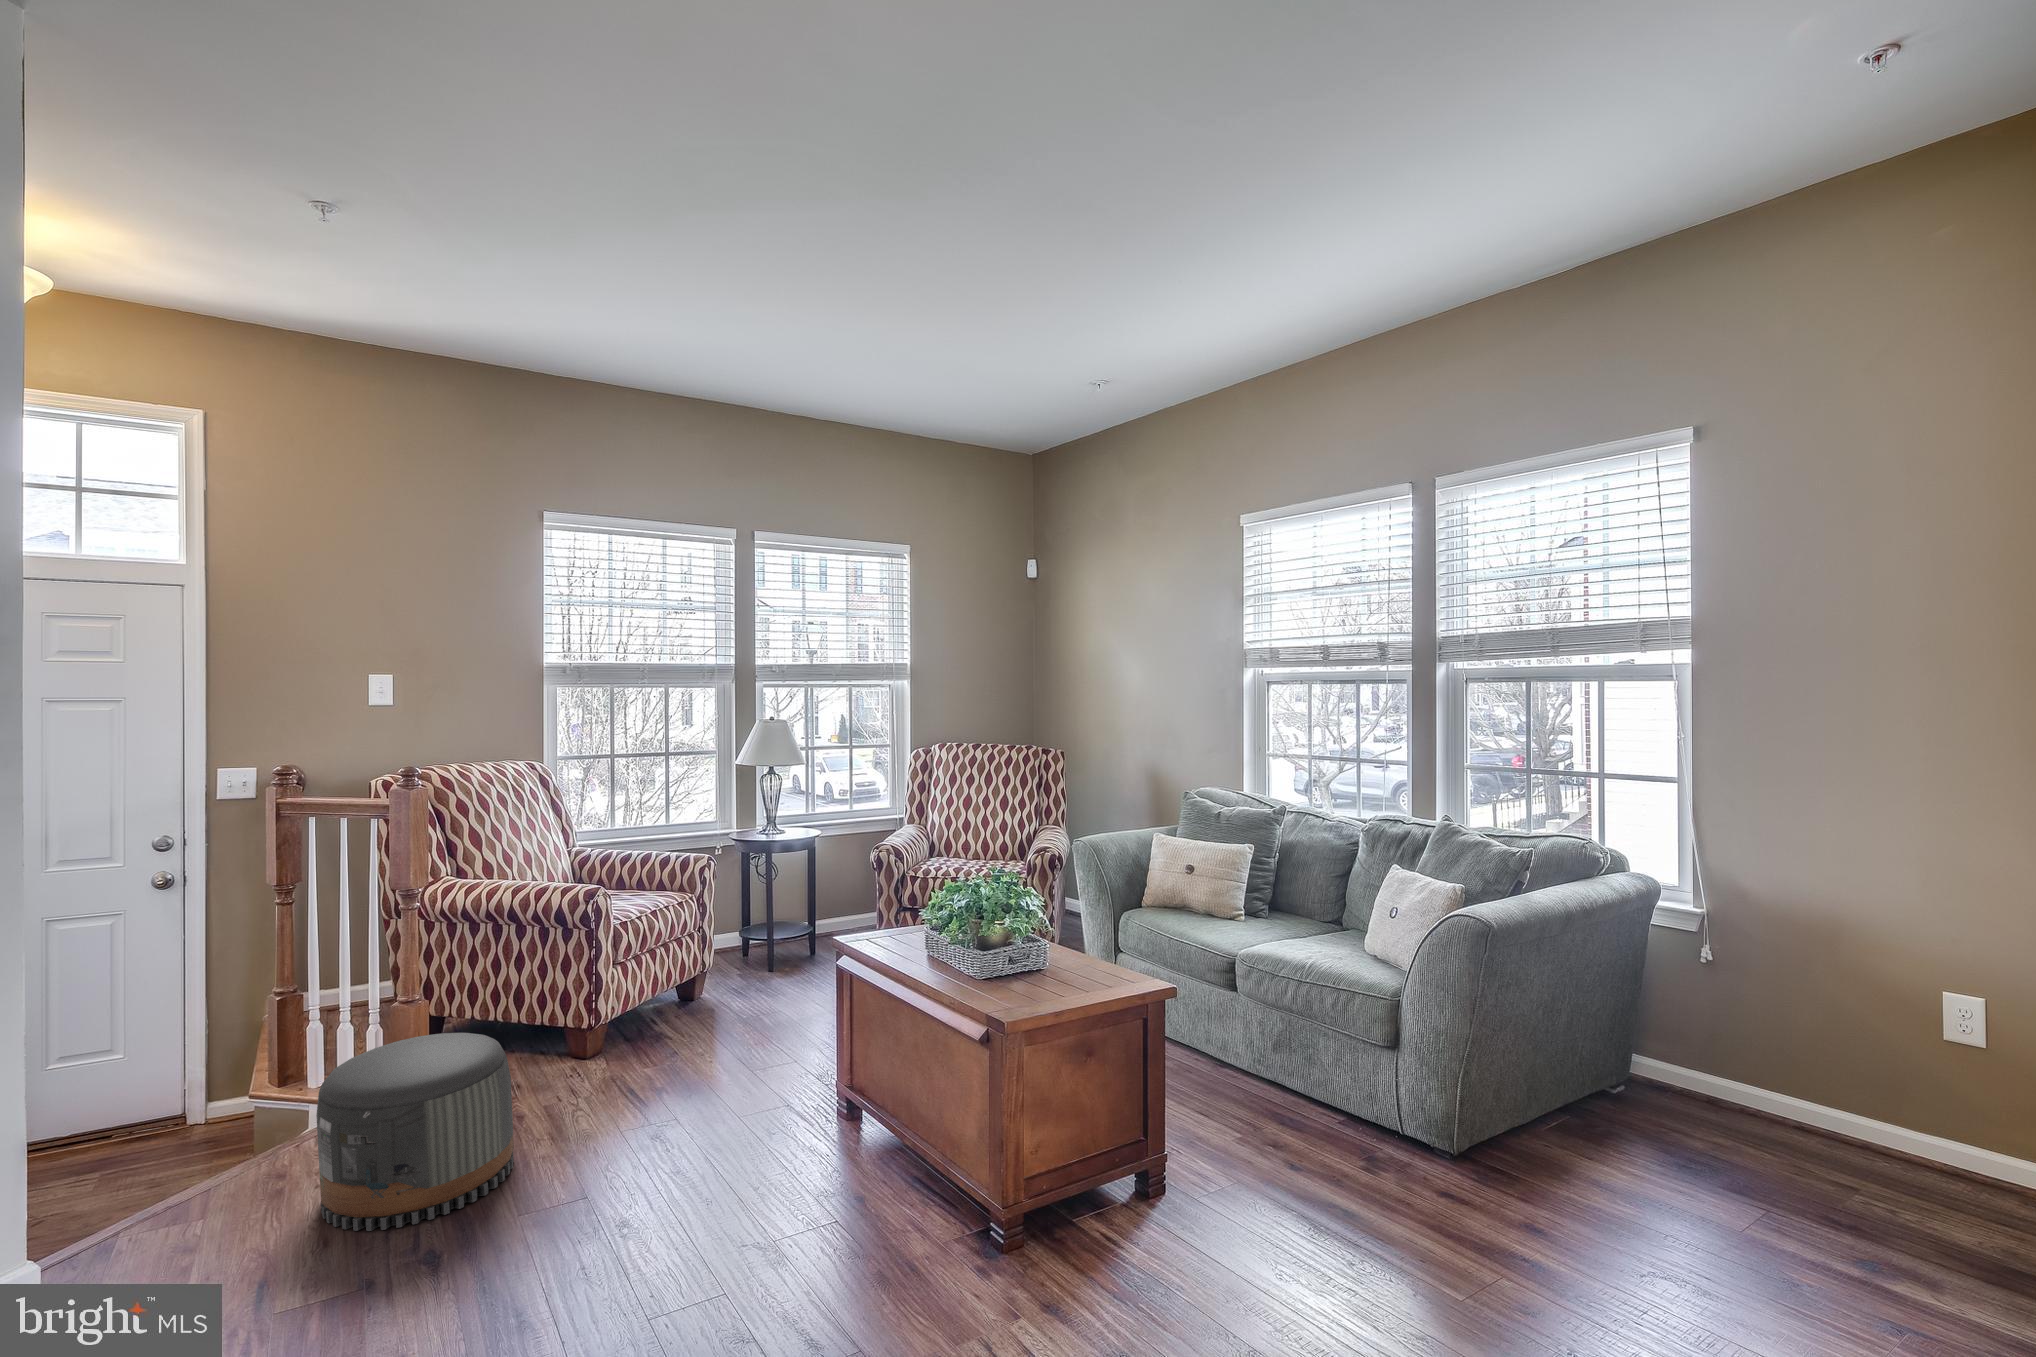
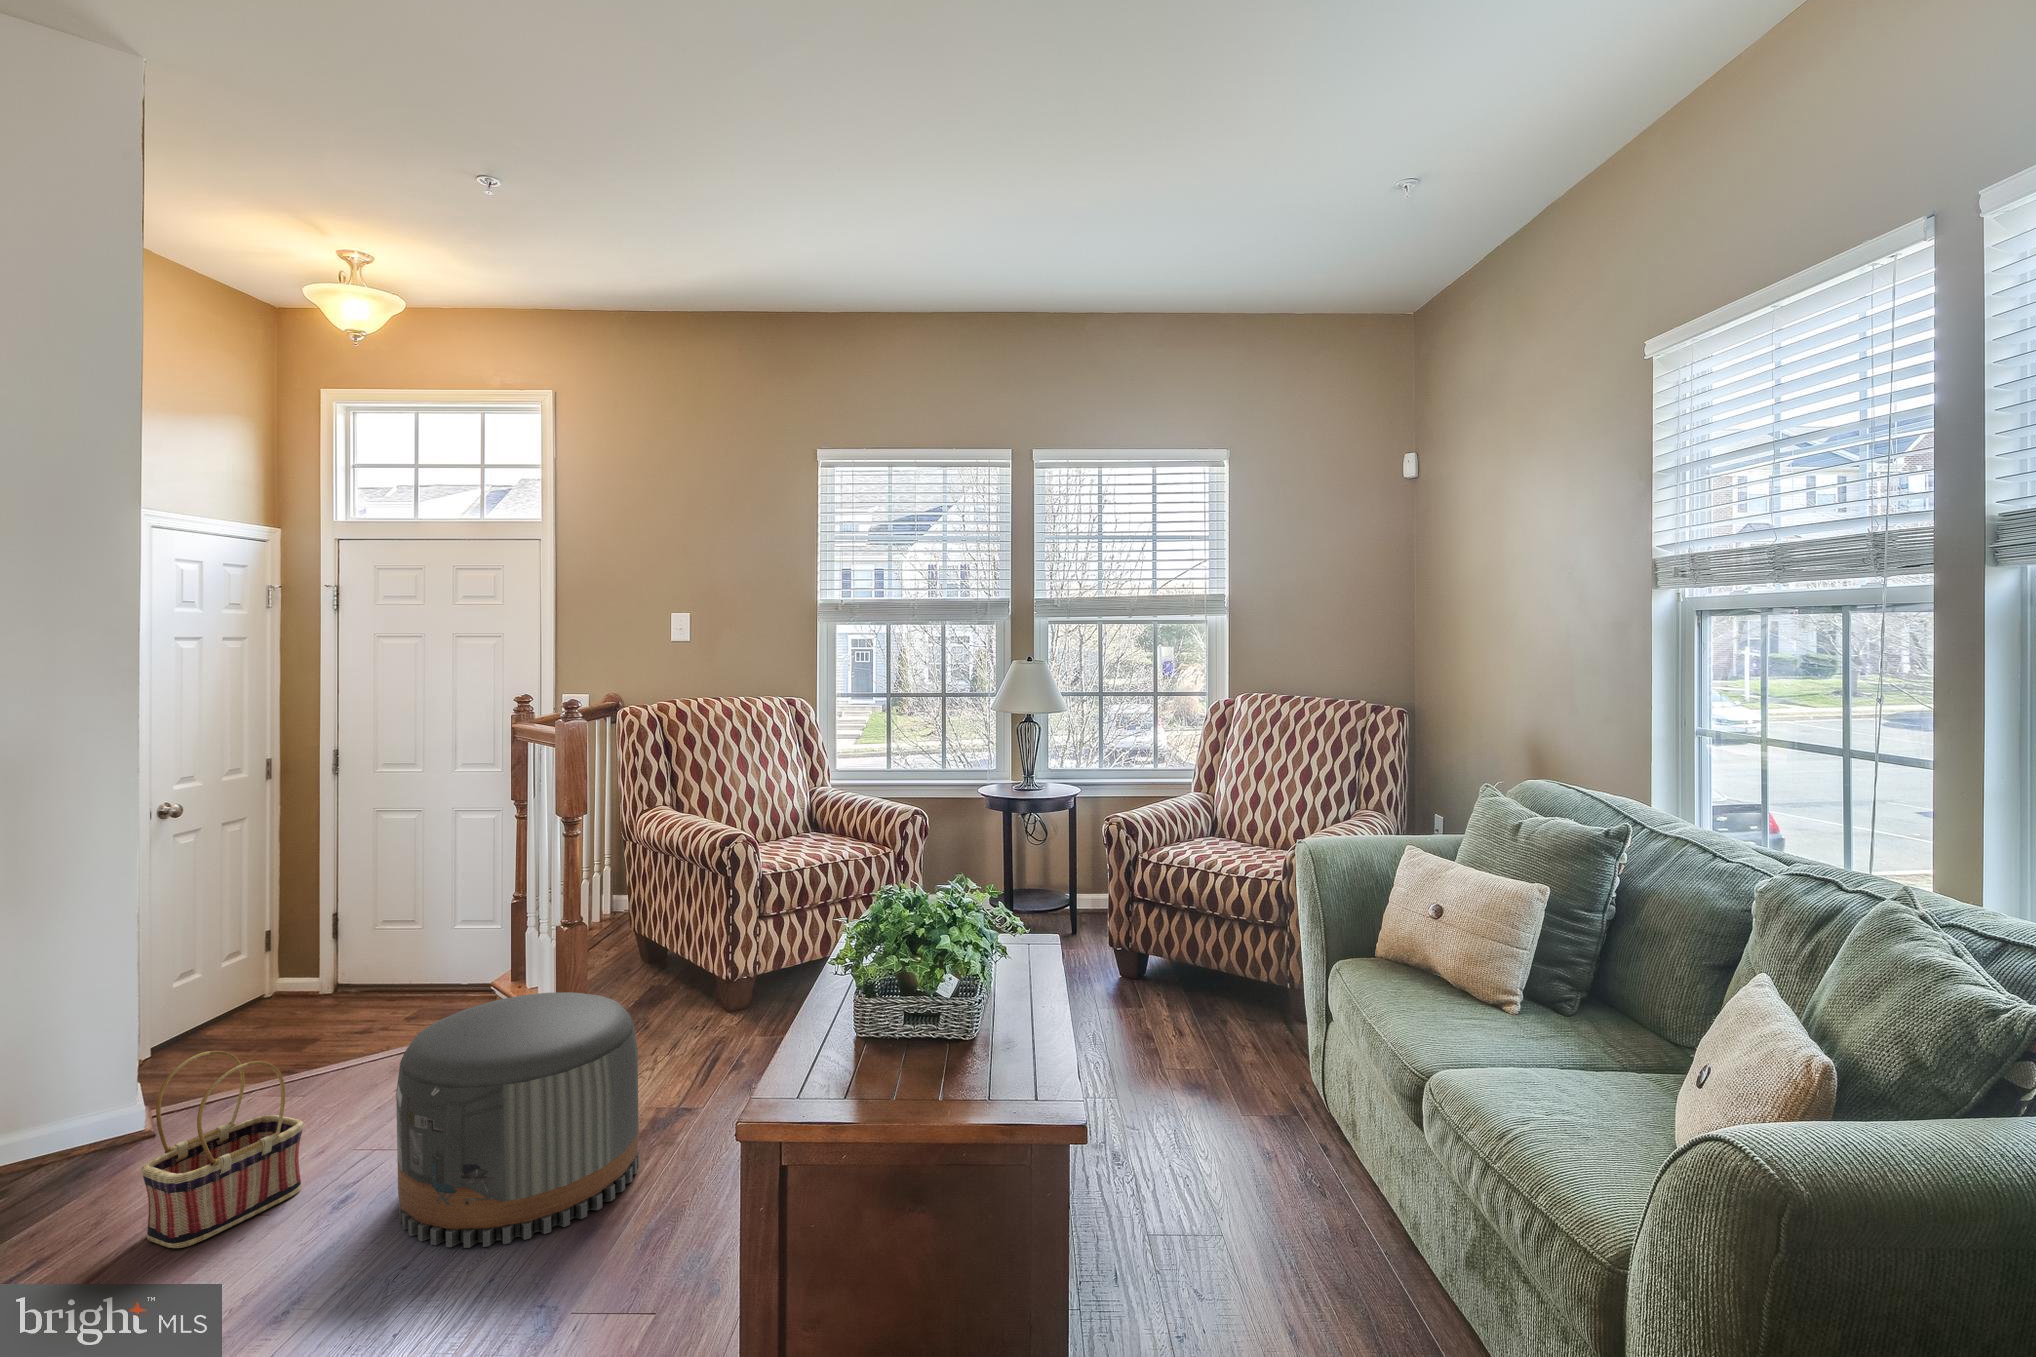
basket: none [92,1117,218,1274] -> present [141,1051,303,1248]

